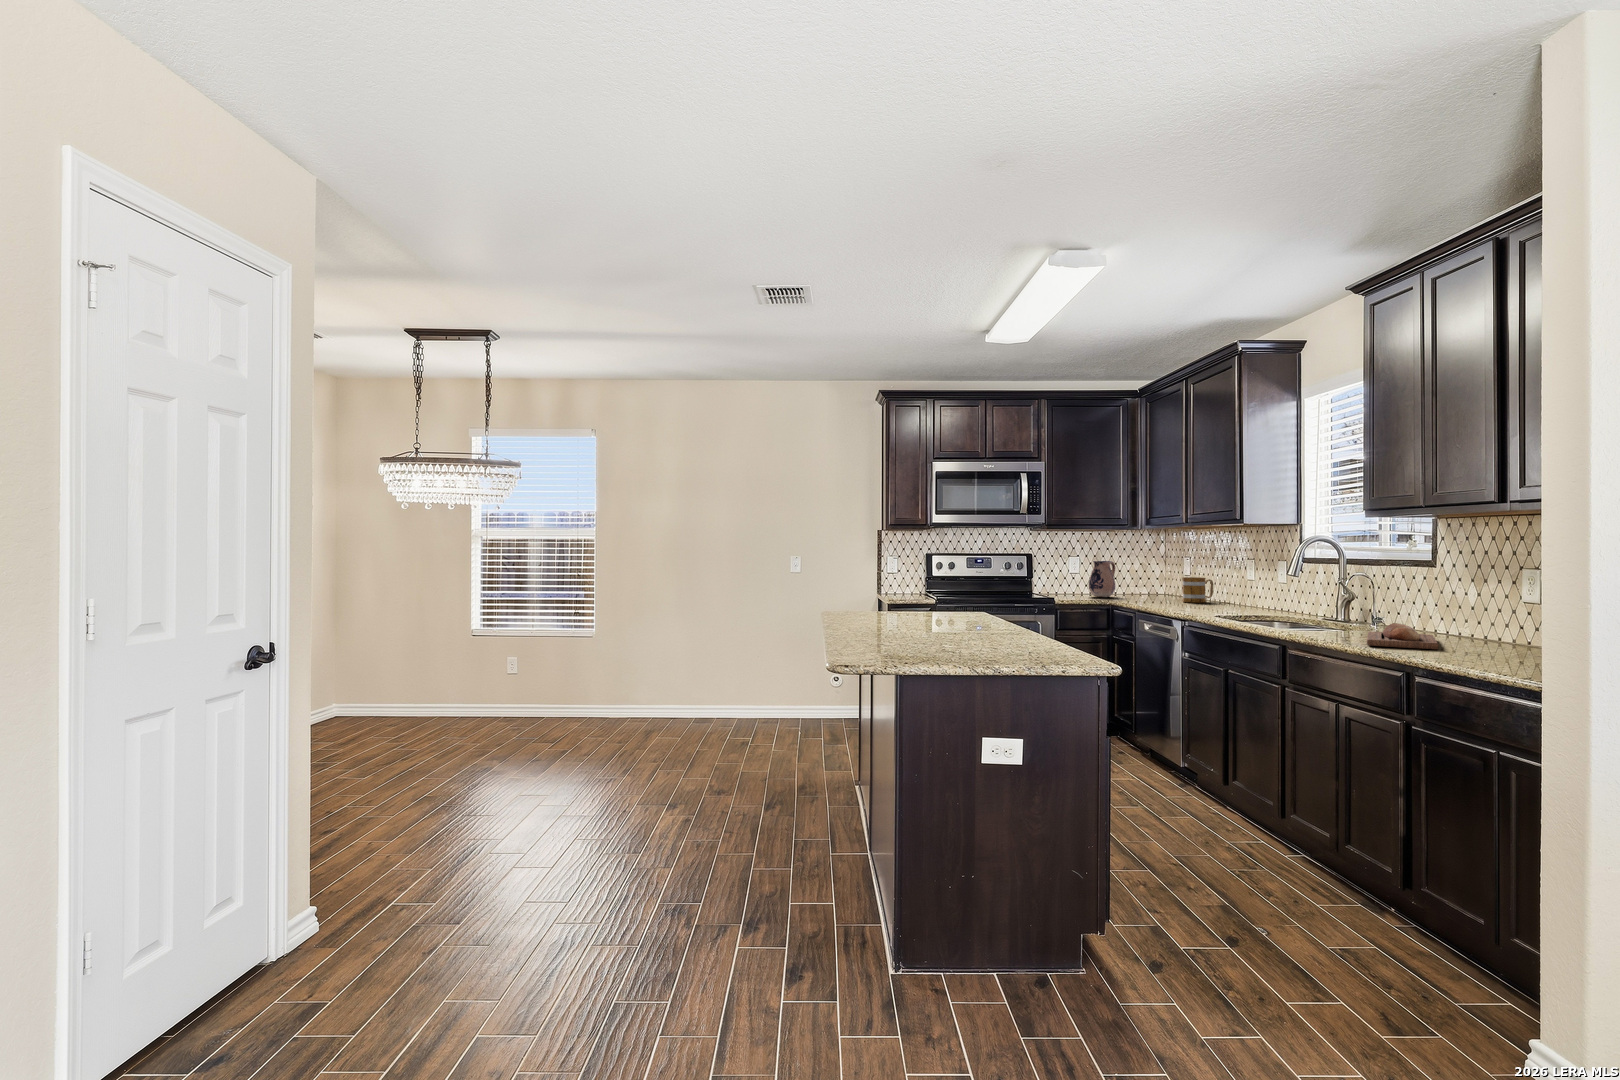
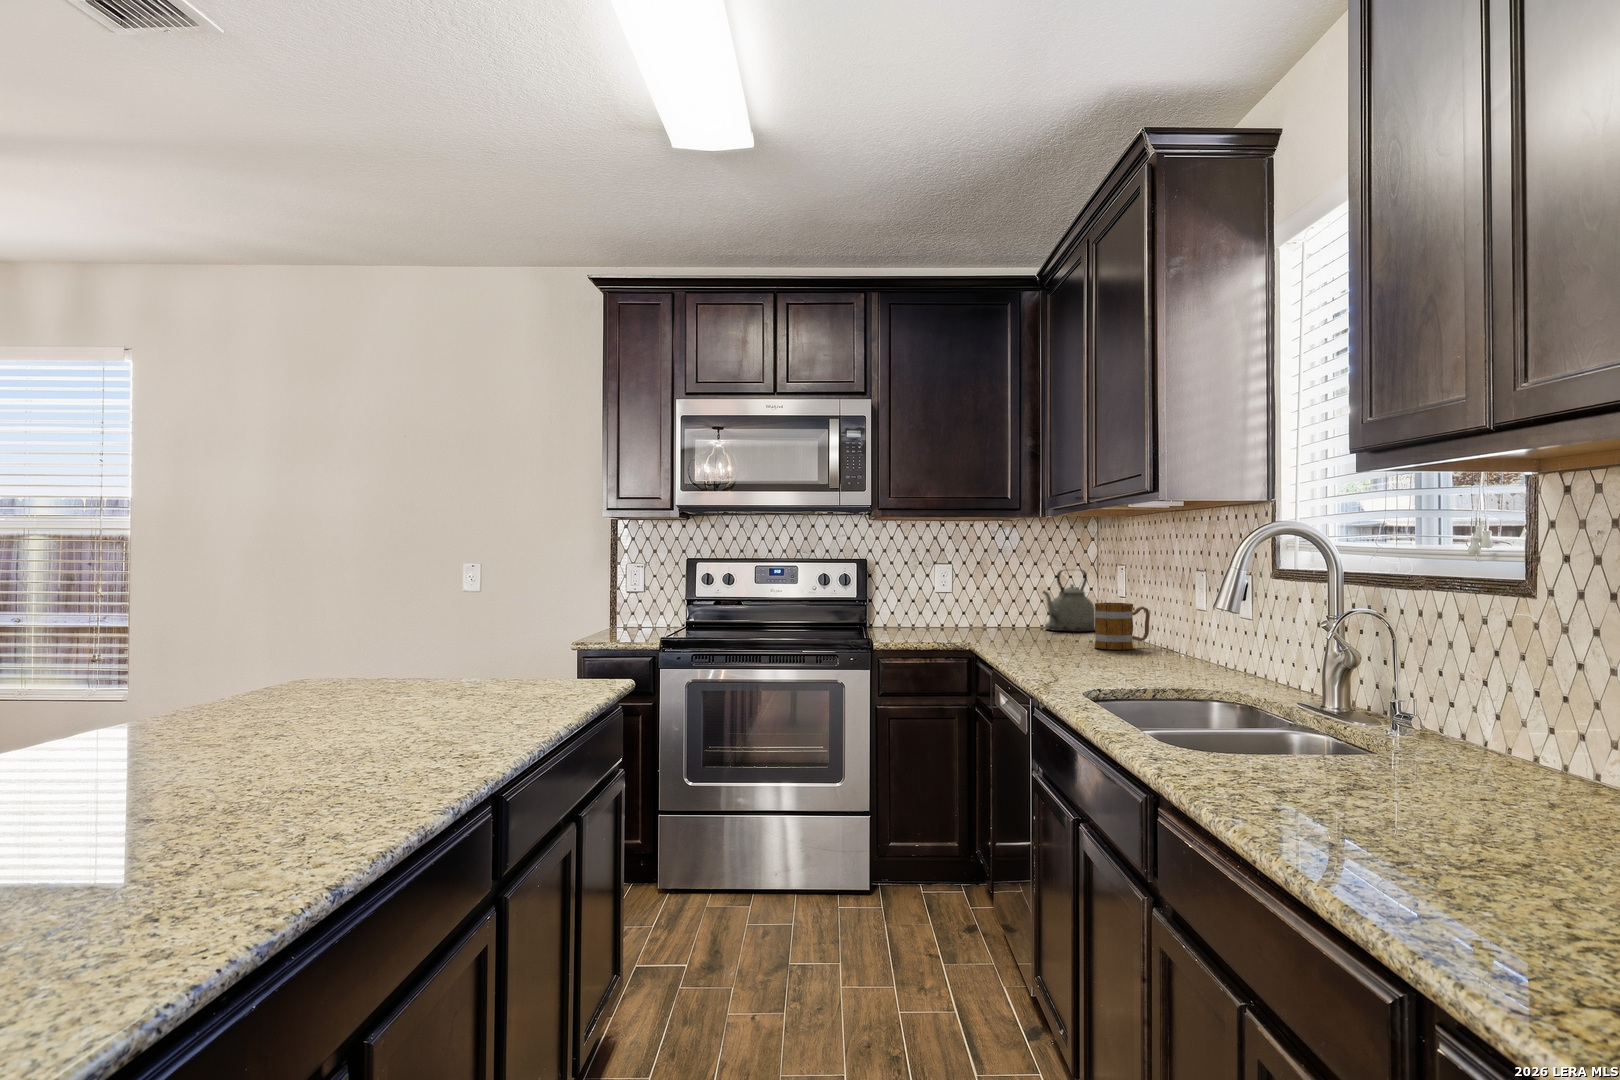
kettle: none [1136,560,1170,595] -> present [1043,570,1095,632]
ceramic pitcher: present [1089,561,1115,597] -> none [955,572,1003,635]
bread loaf: present [1367,623,1438,649] -> none [1323,754,1524,863]

